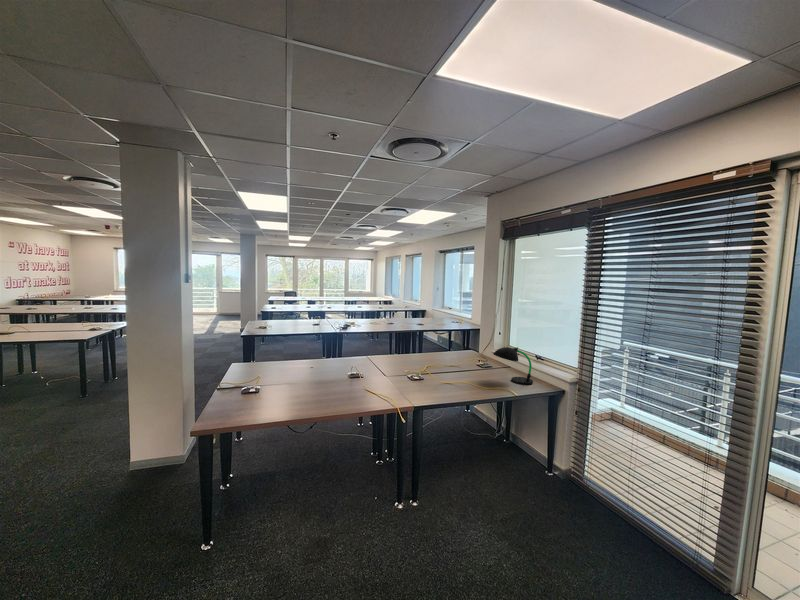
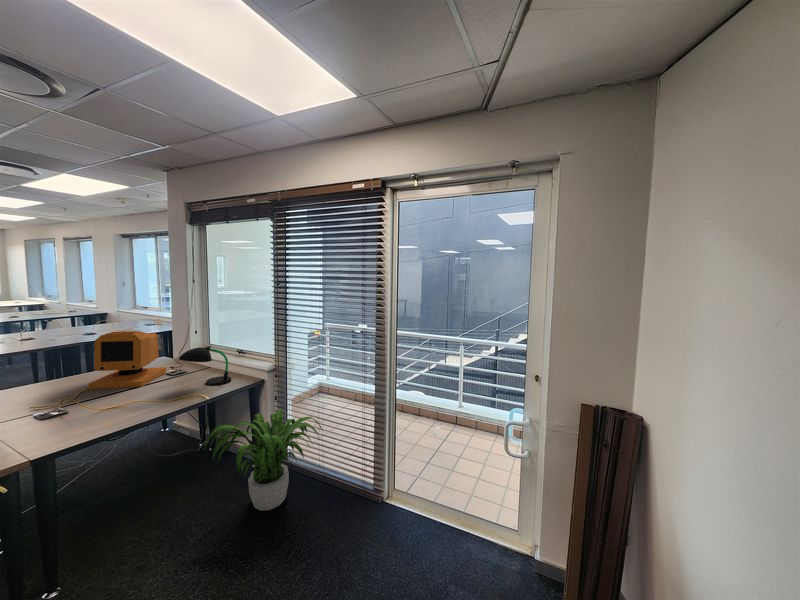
computer monitor: none [433,325,478,371] -> present [89,331,166,389]
potted plant: none [513,421,636,524] -> present [204,409,321,511]

